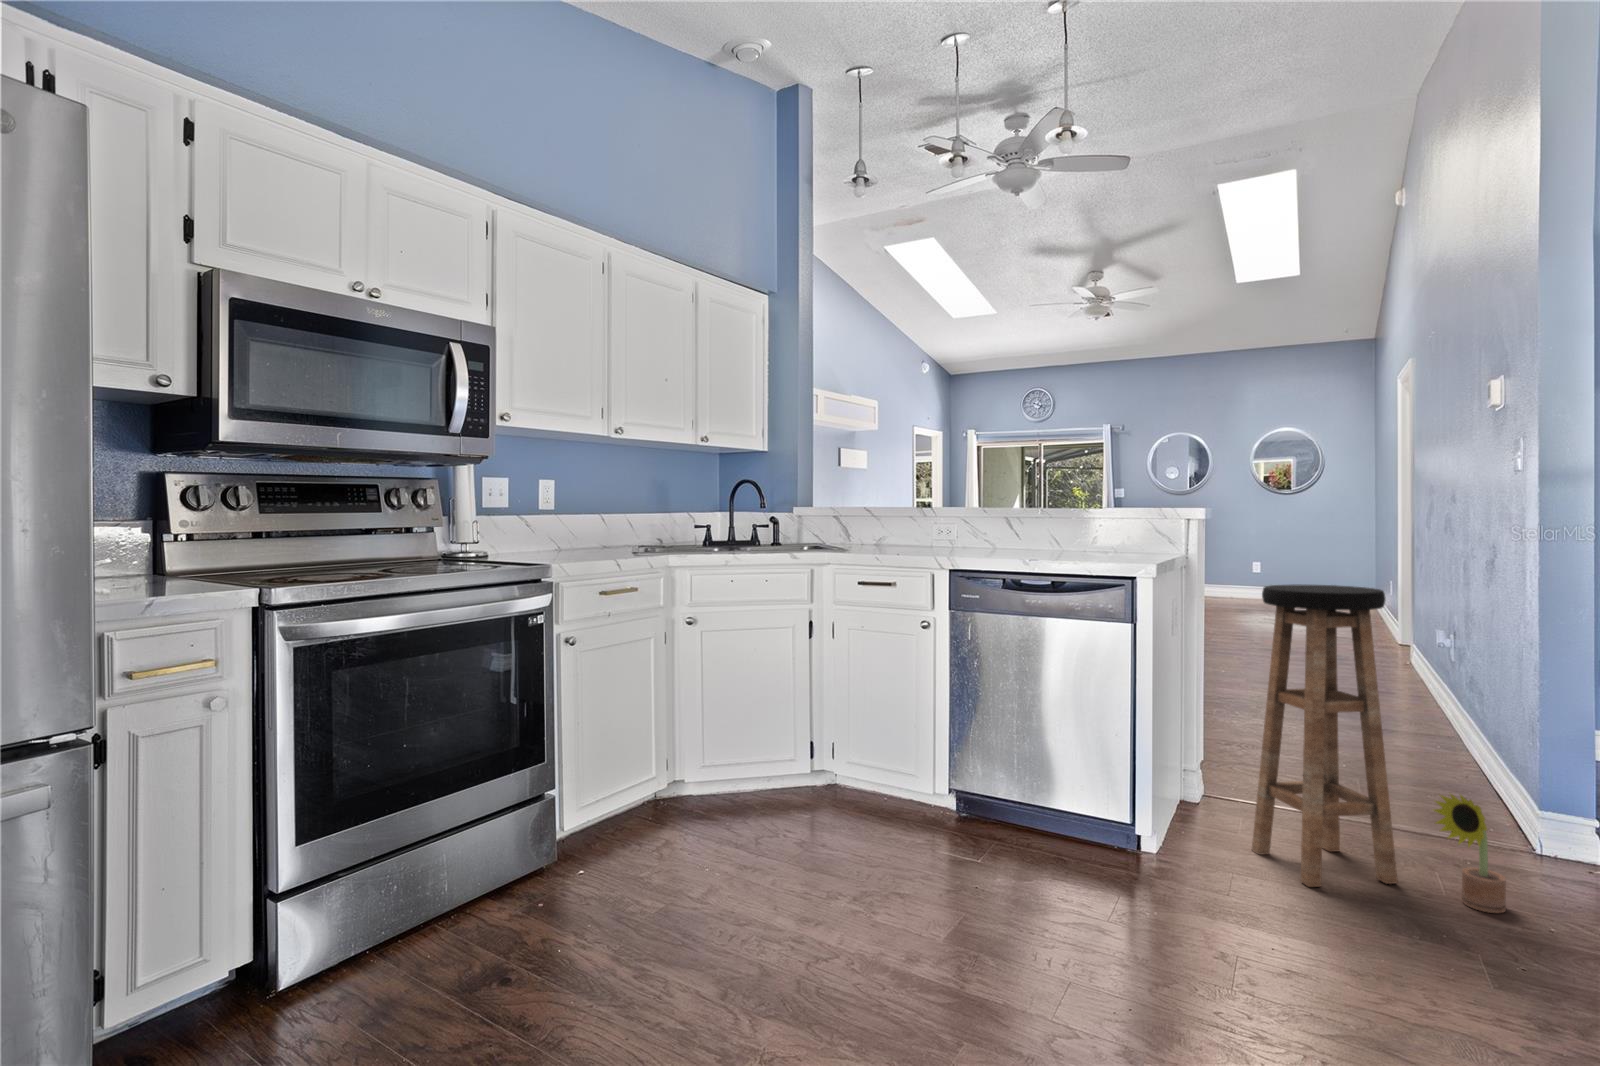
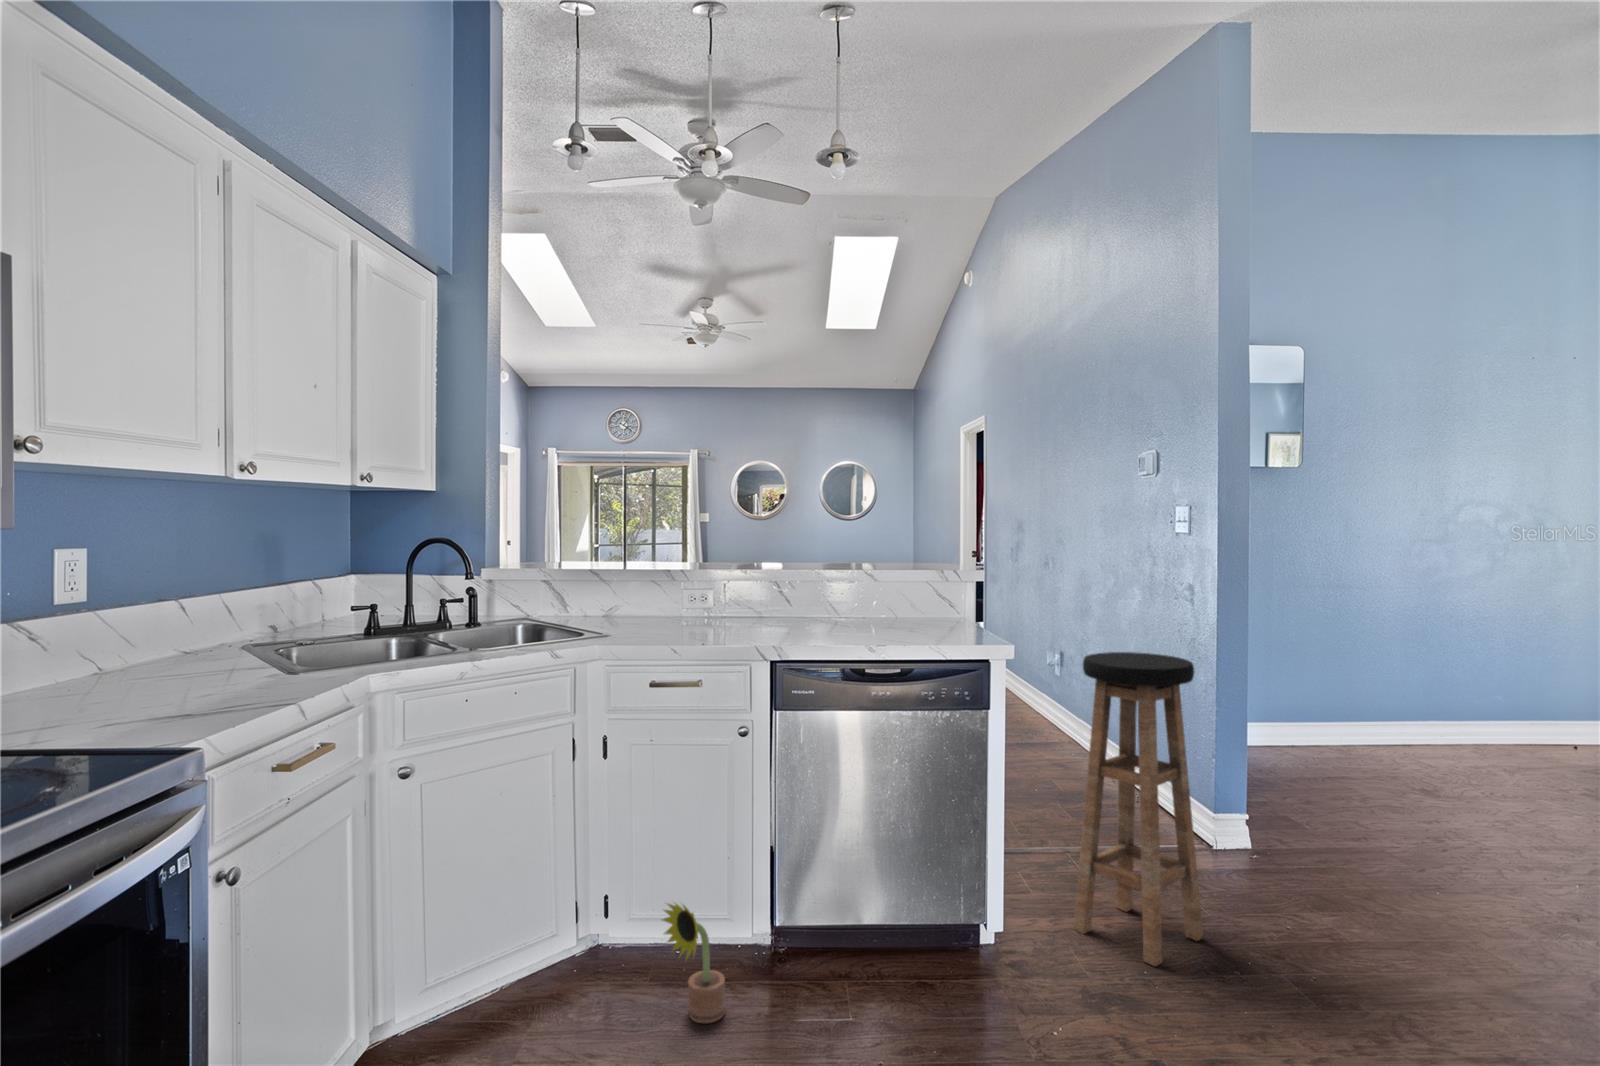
decorative plant: present [1433,794,1506,913] -> present [662,904,725,1023]

